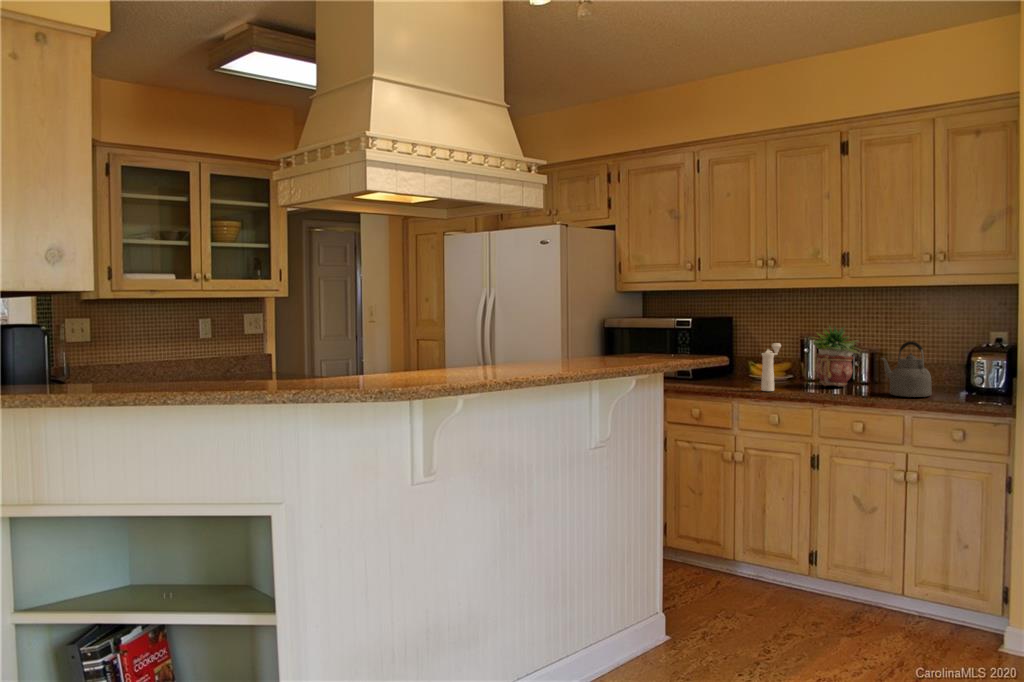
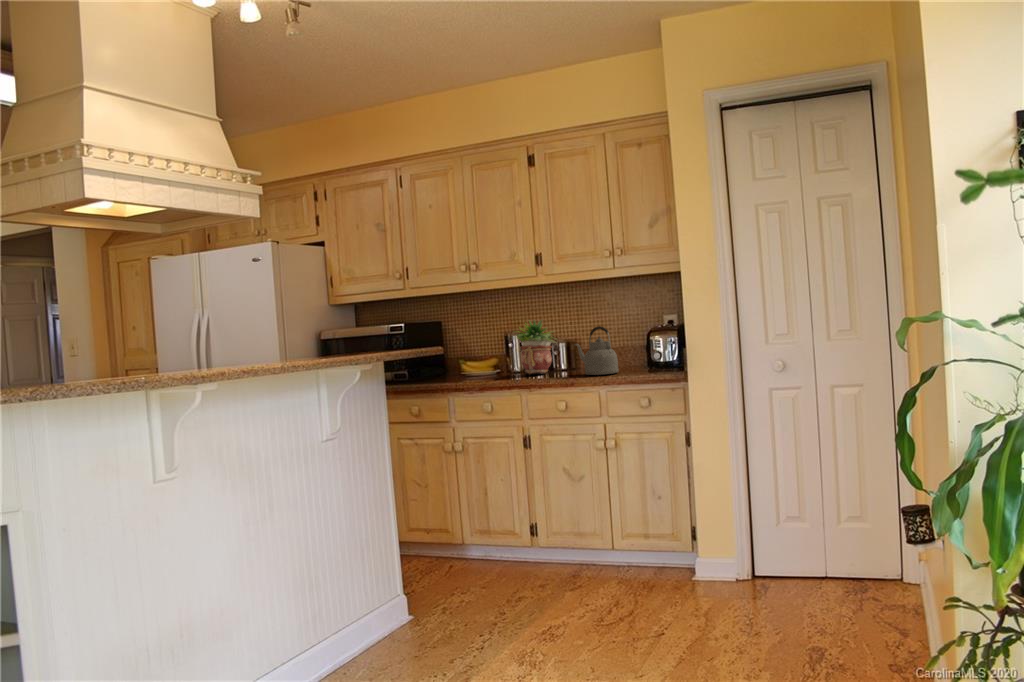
pepper mill: present [761,343,781,391] -> none [473,339,490,383]

